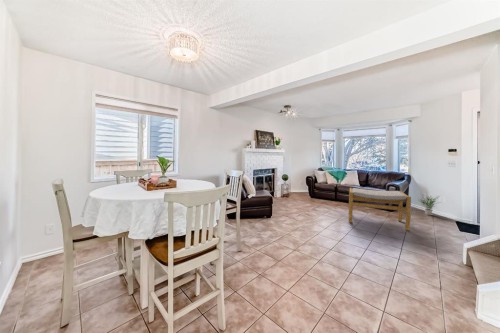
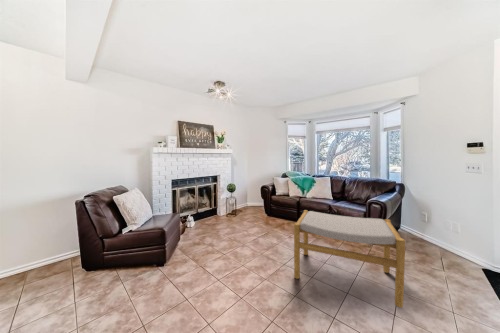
potted plant: present [421,198,436,215] -> none [415,214,459,253]

